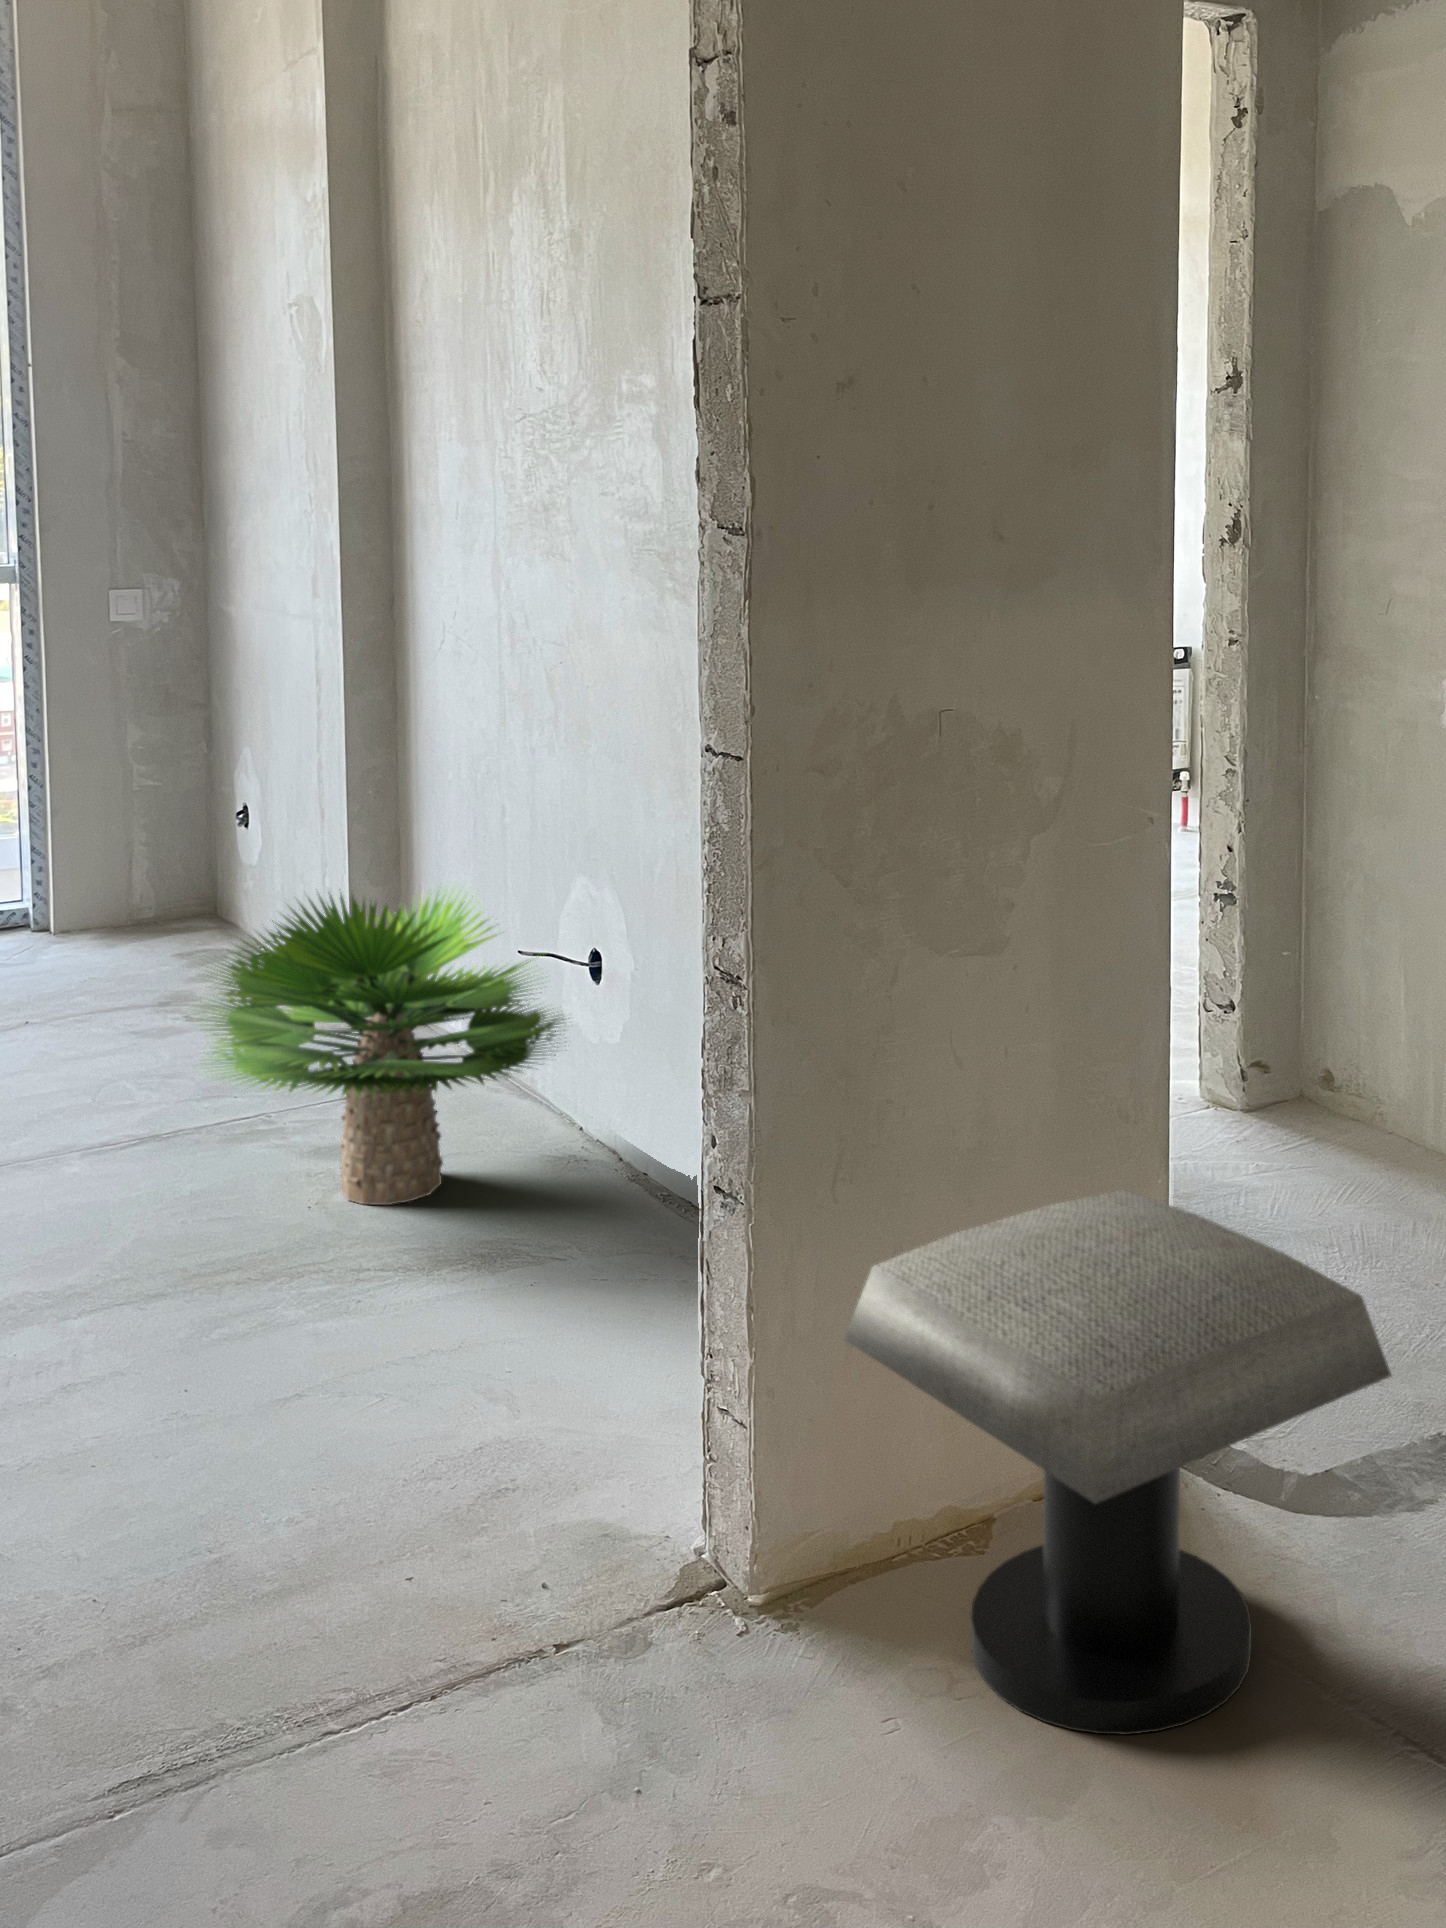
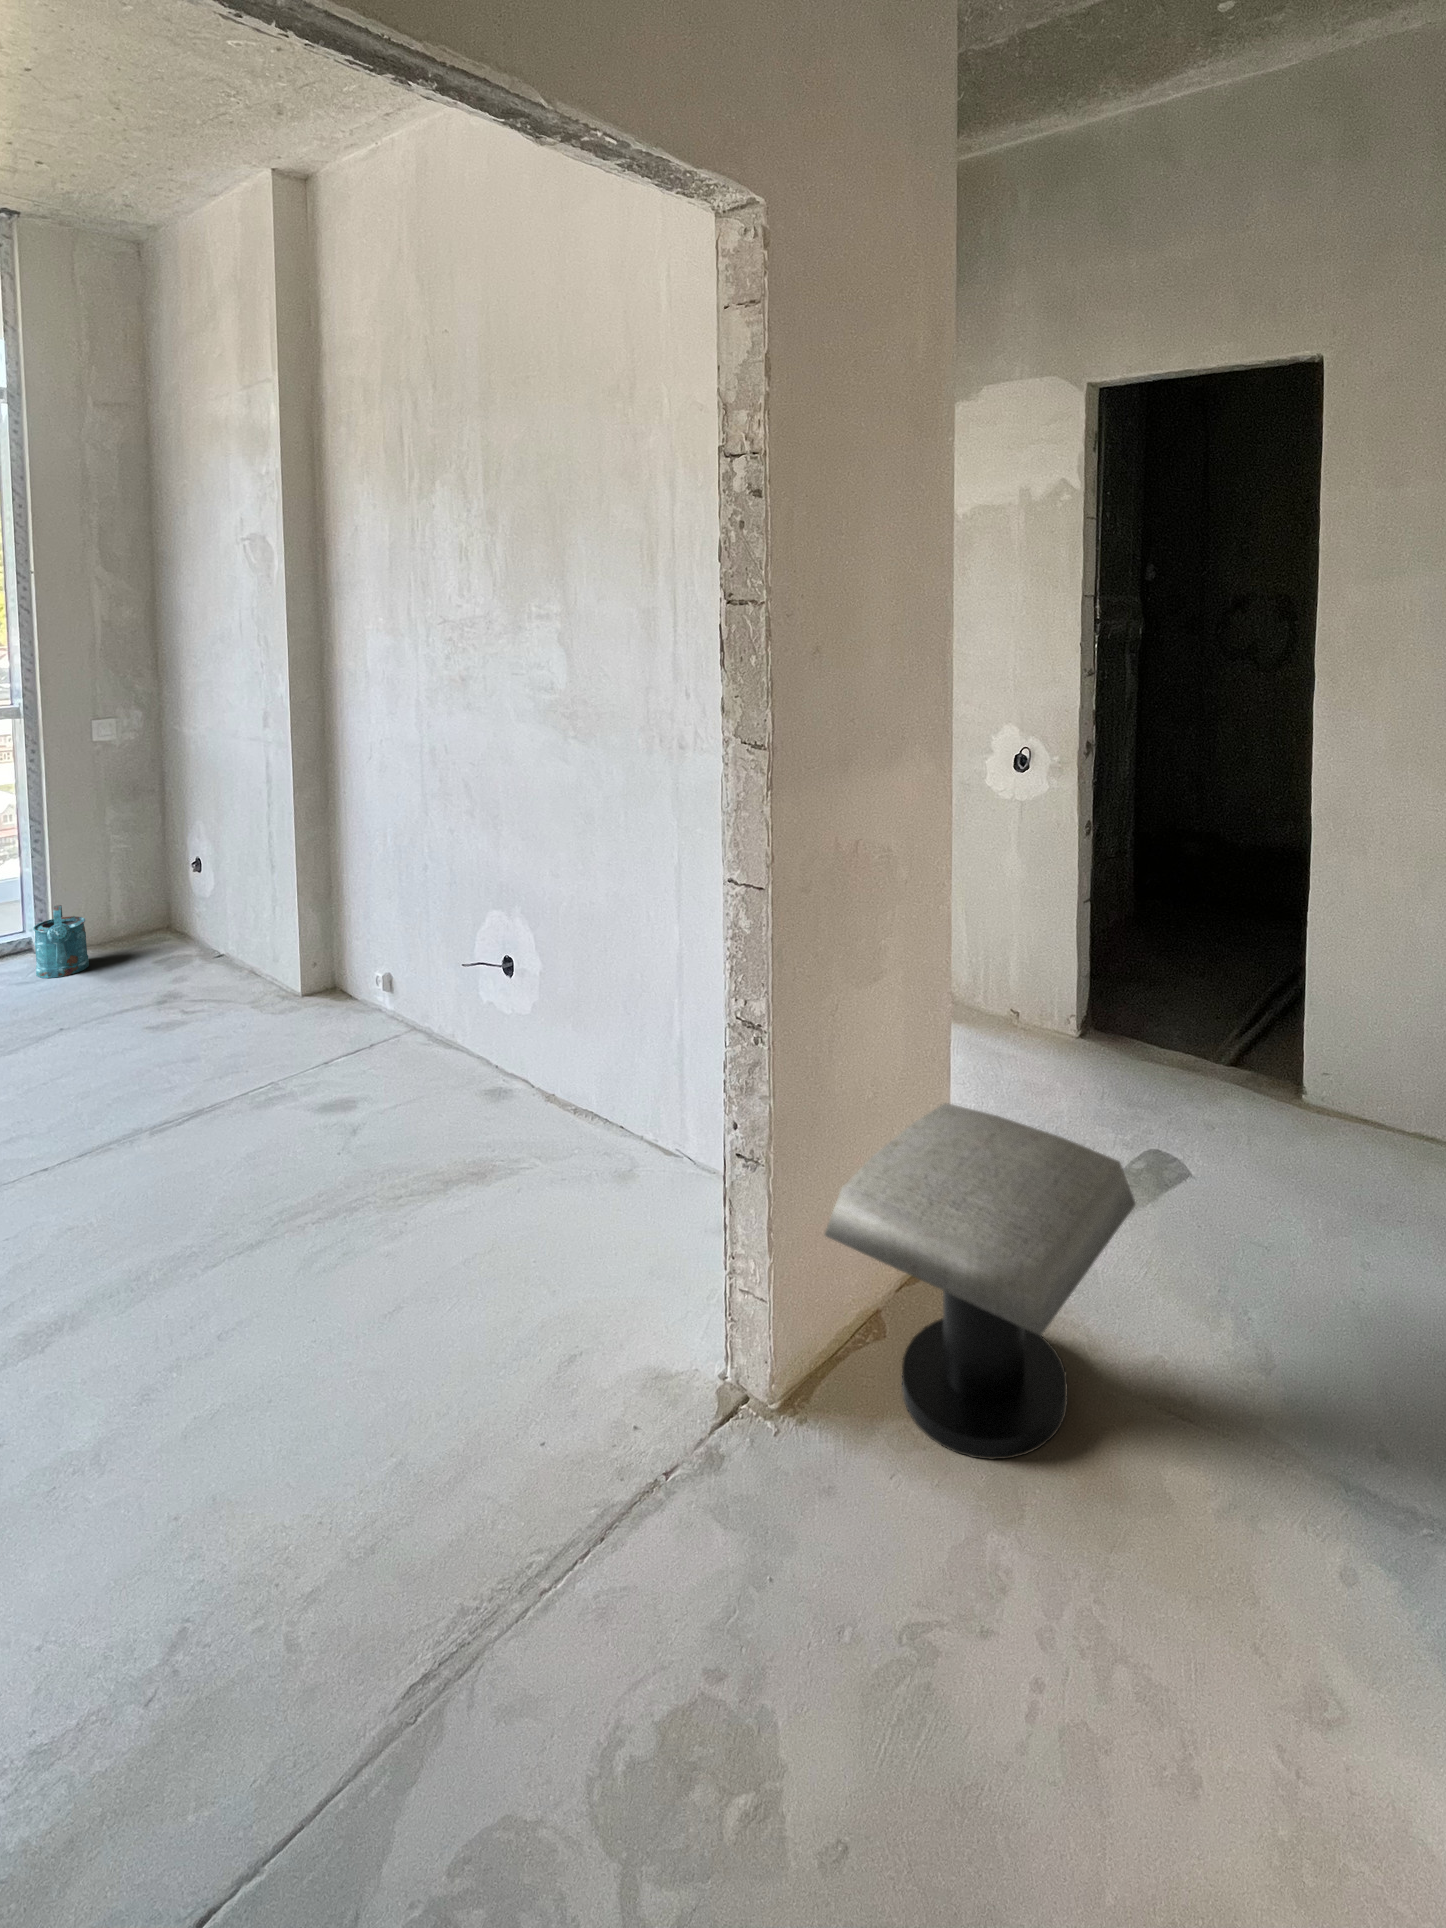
watering can: none [22,861,96,963] -> present [33,905,89,978]
potted plant: present [202,891,569,1205] -> none [240,919,508,1143]

